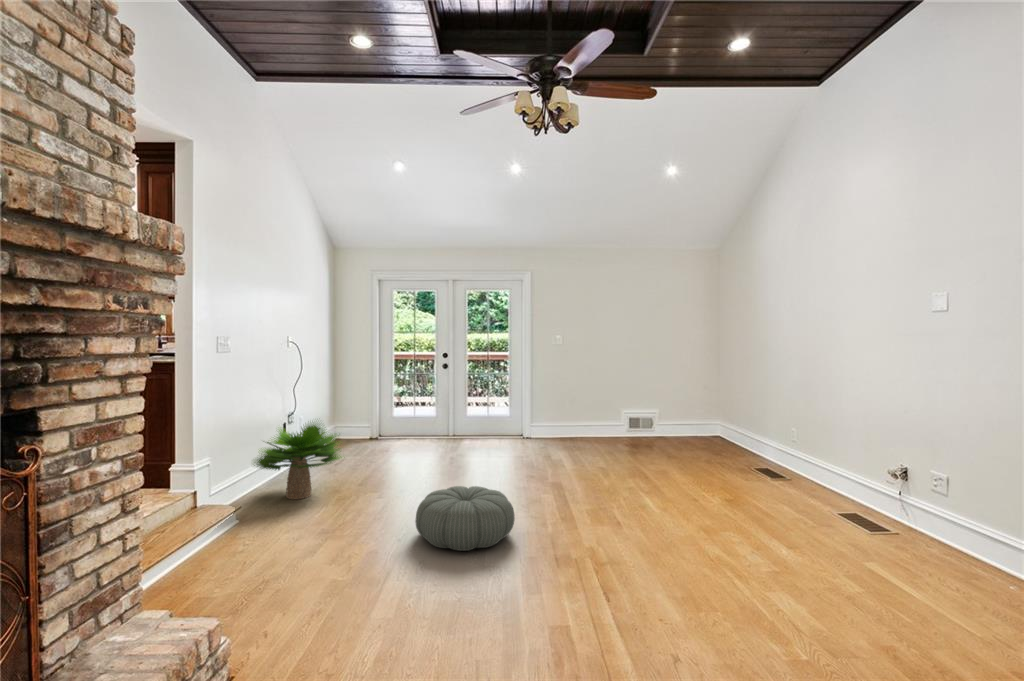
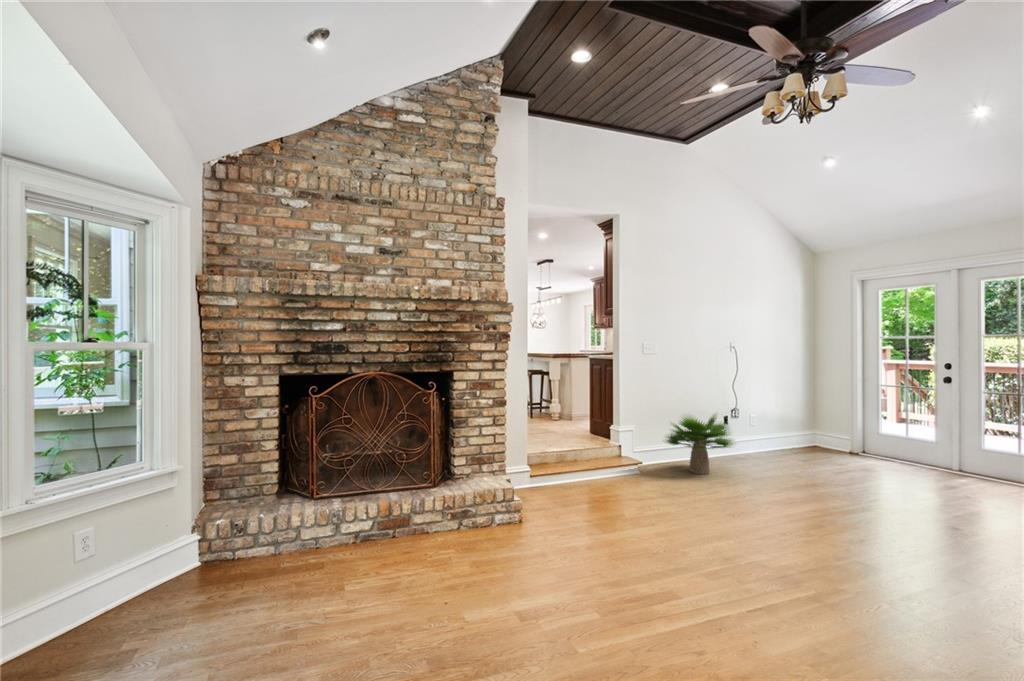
pouf: present [415,486,515,551] -> none [703,482,807,542]

